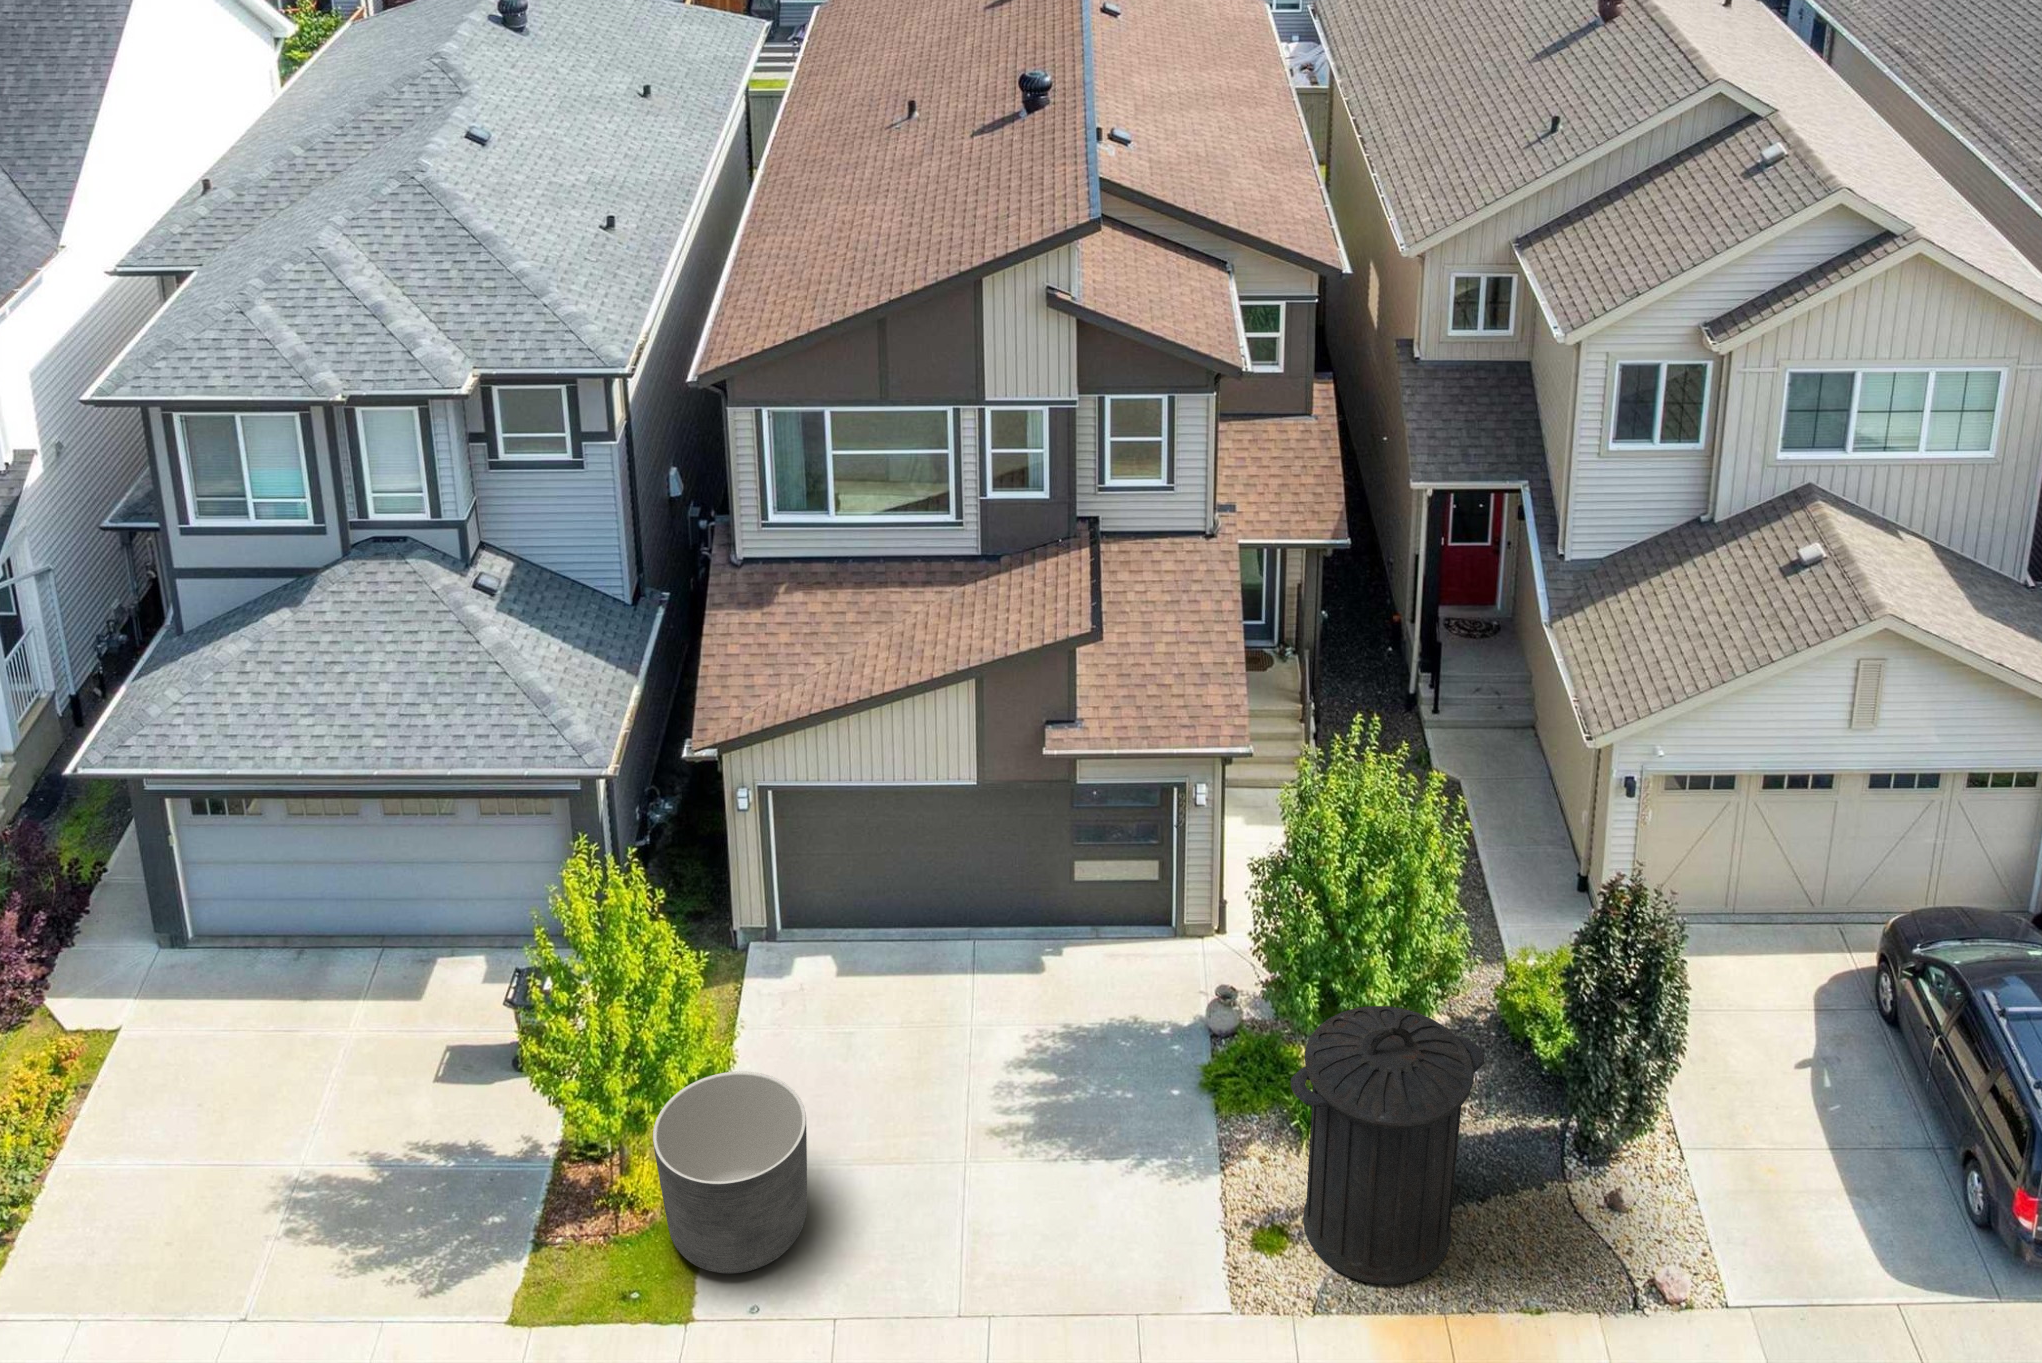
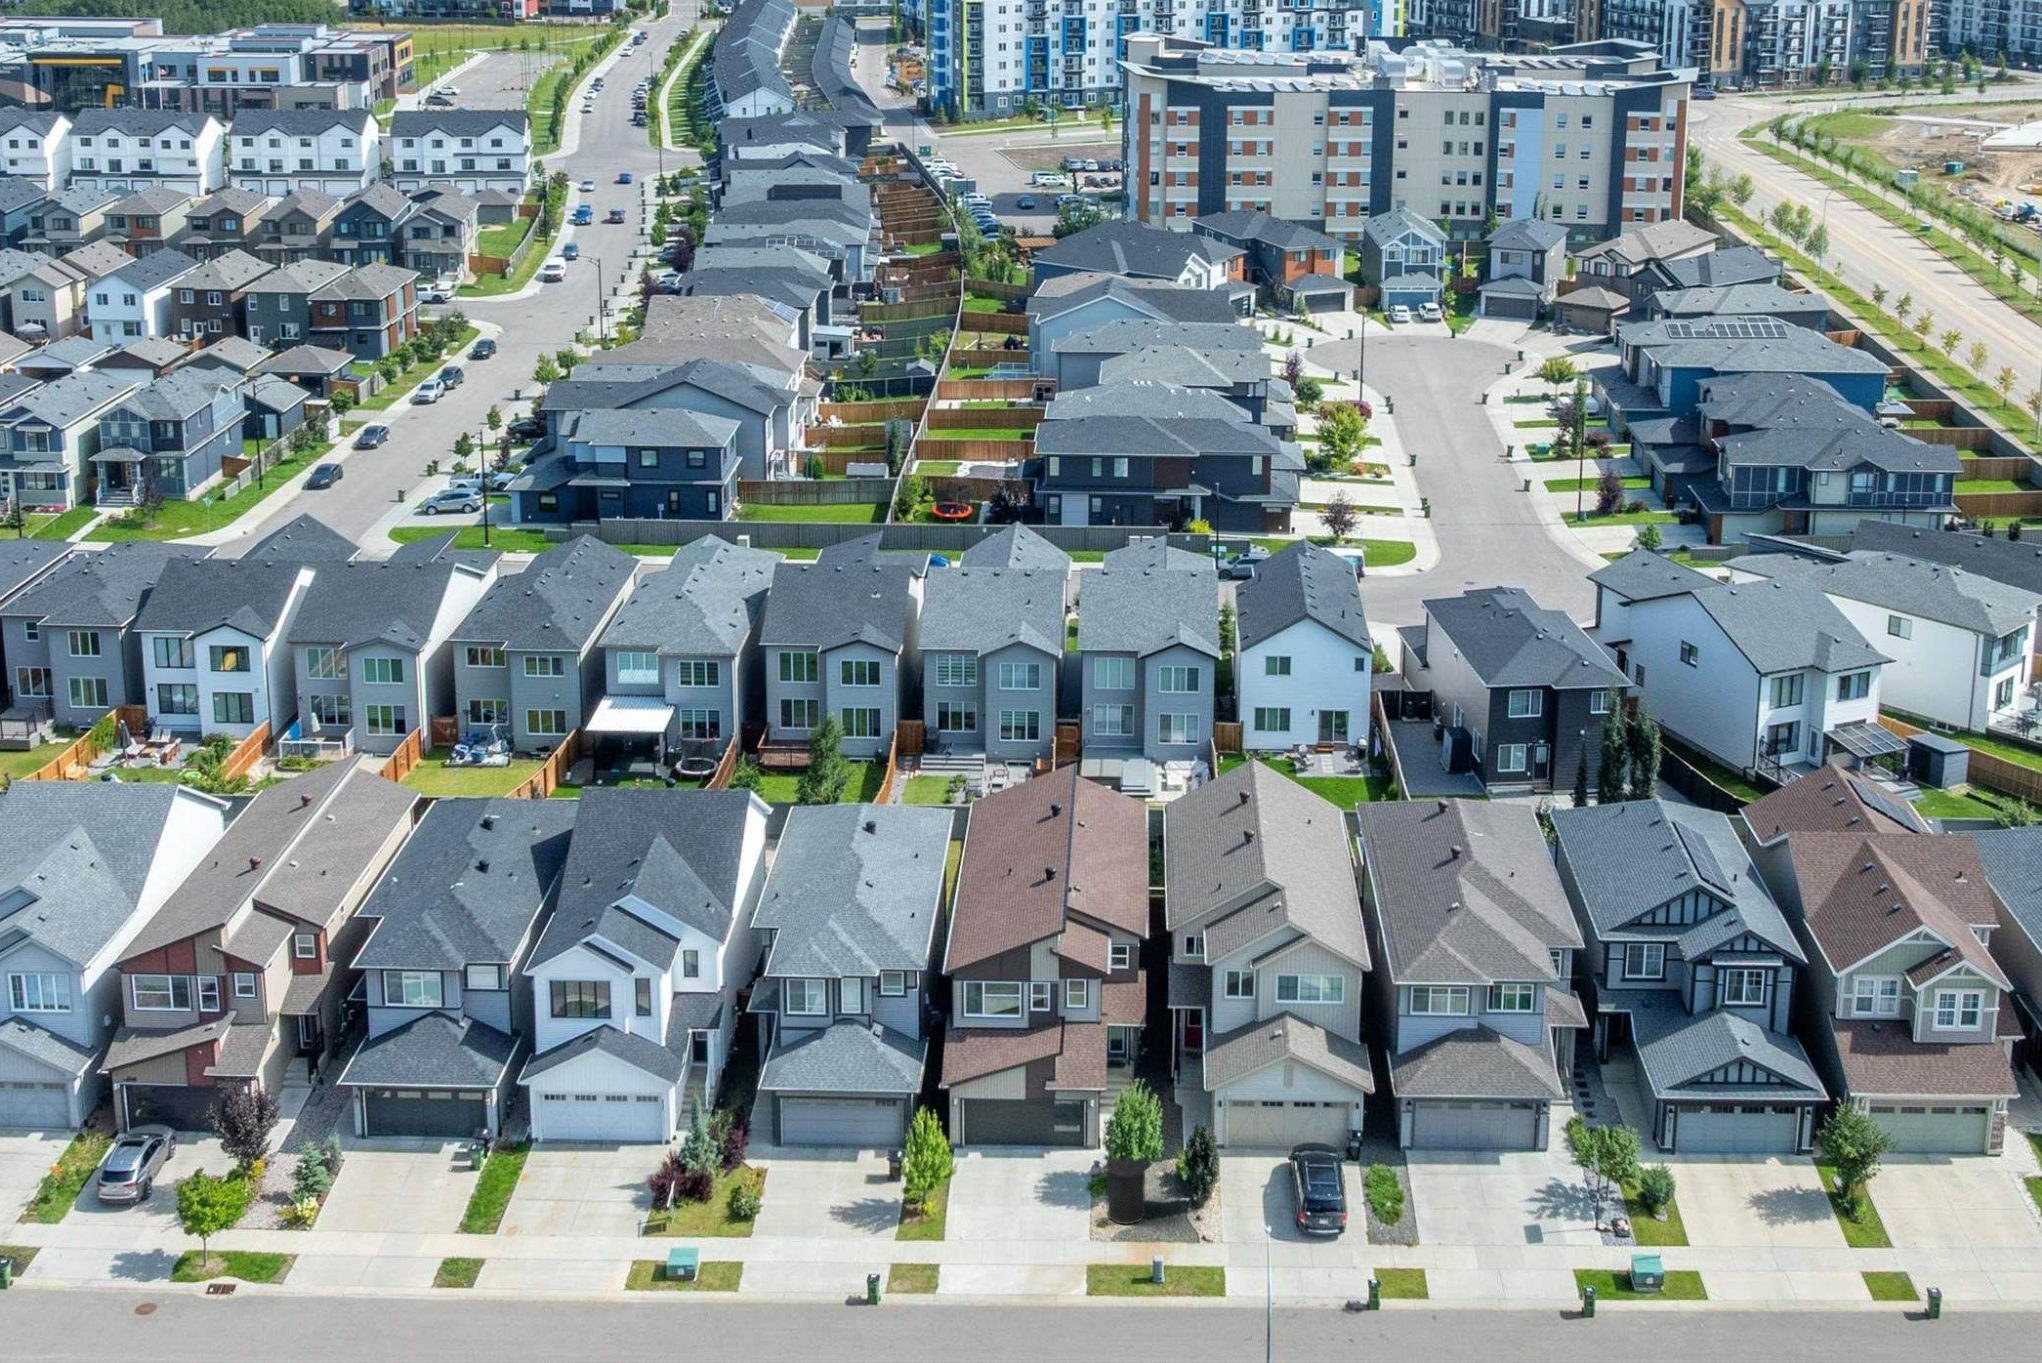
planter: present [653,1071,807,1273] -> none [941,1168,979,1218]

